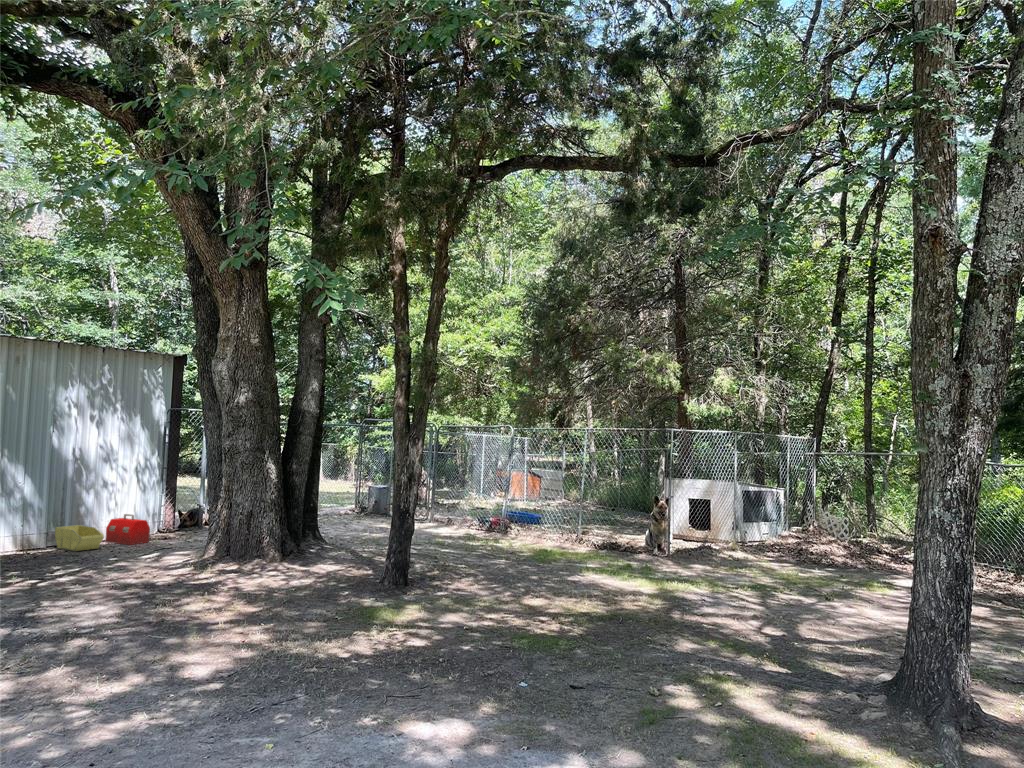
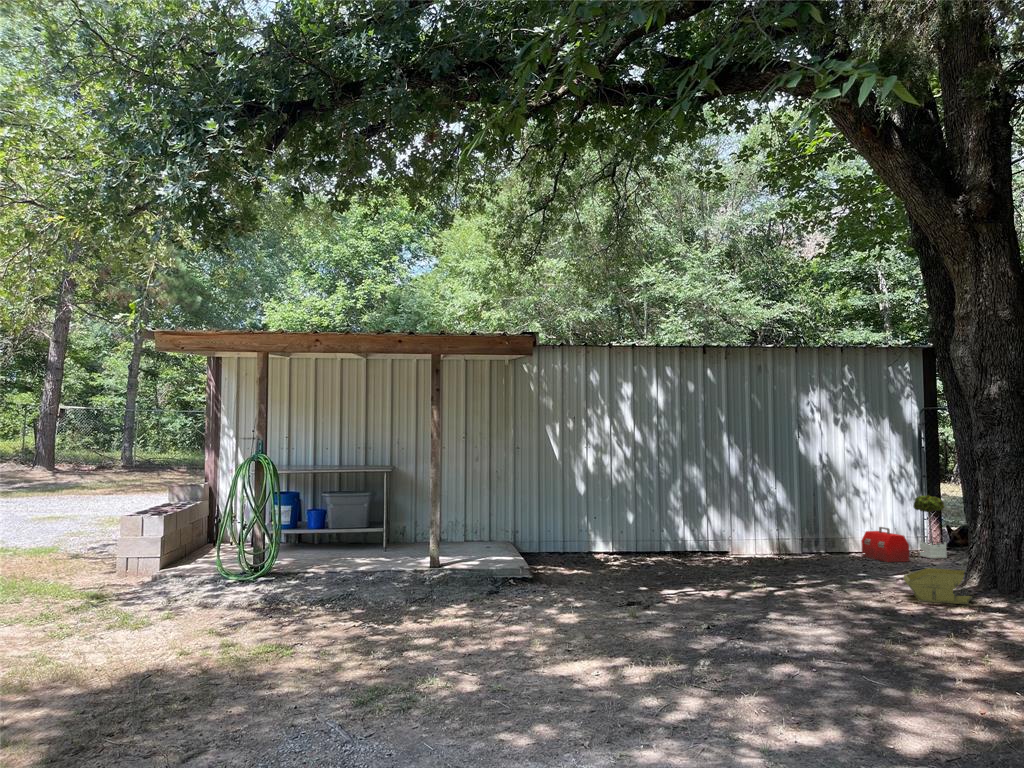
potted tree: none [154,483,180,538] -> present [913,495,947,558]
storage bin: present [55,525,104,551] -> present [904,568,972,604]

